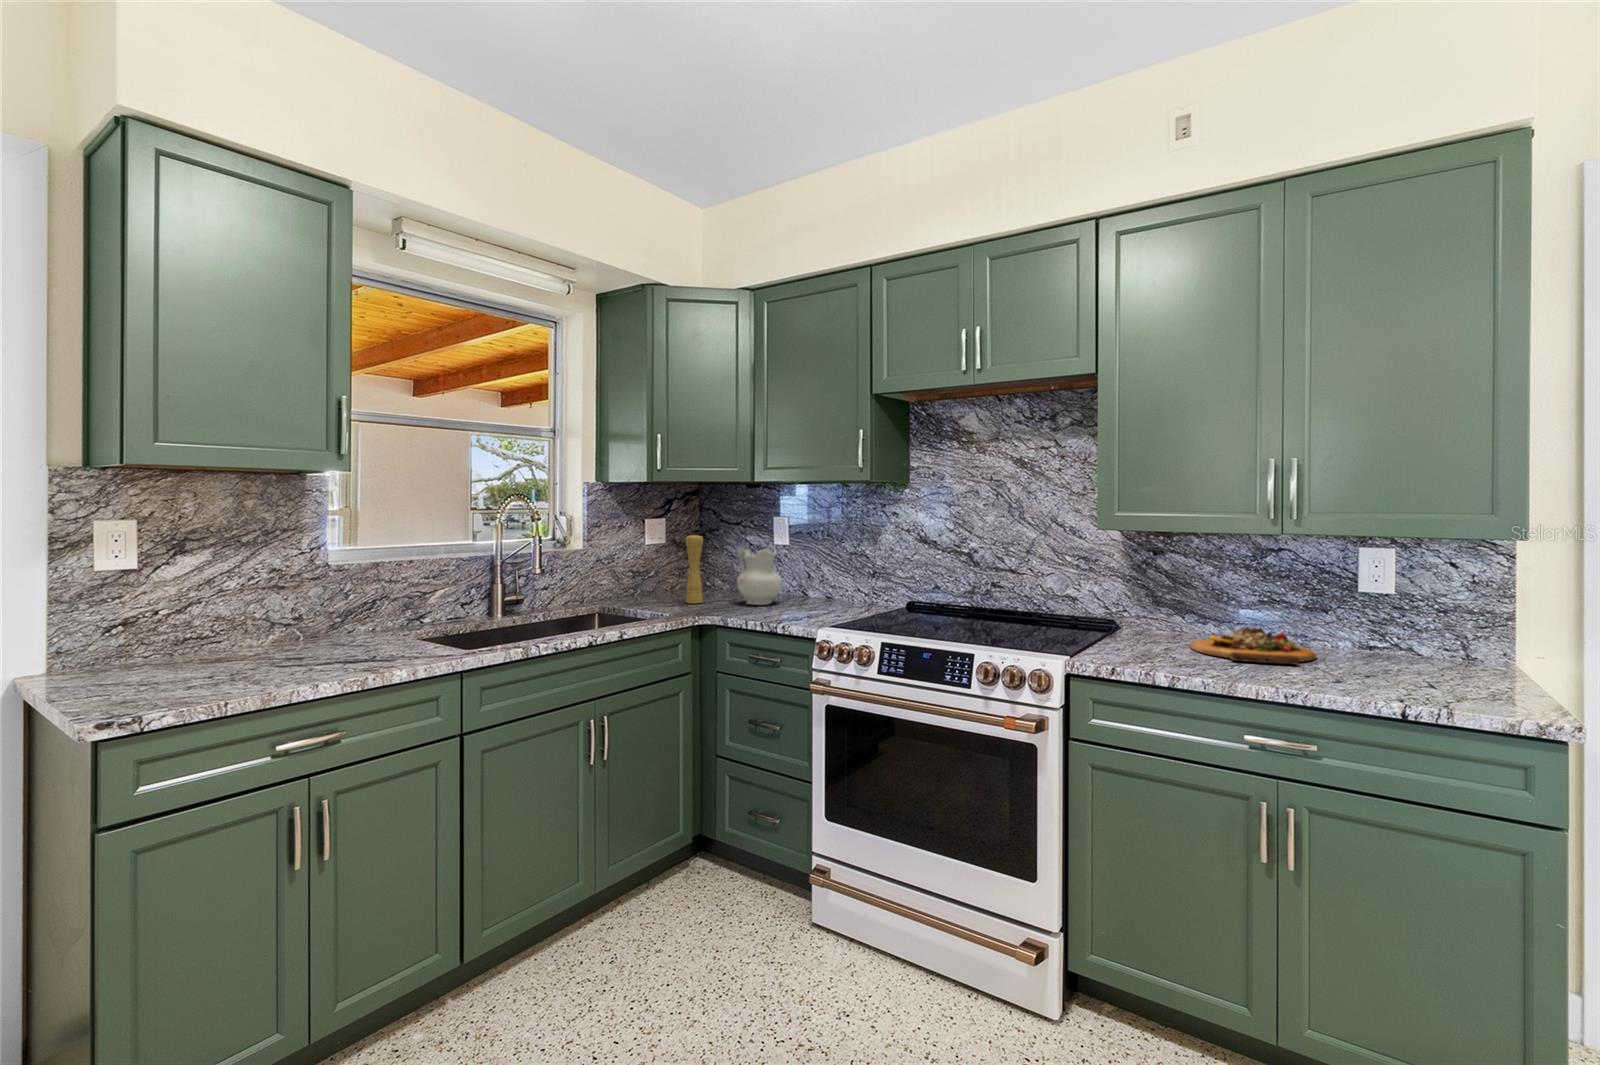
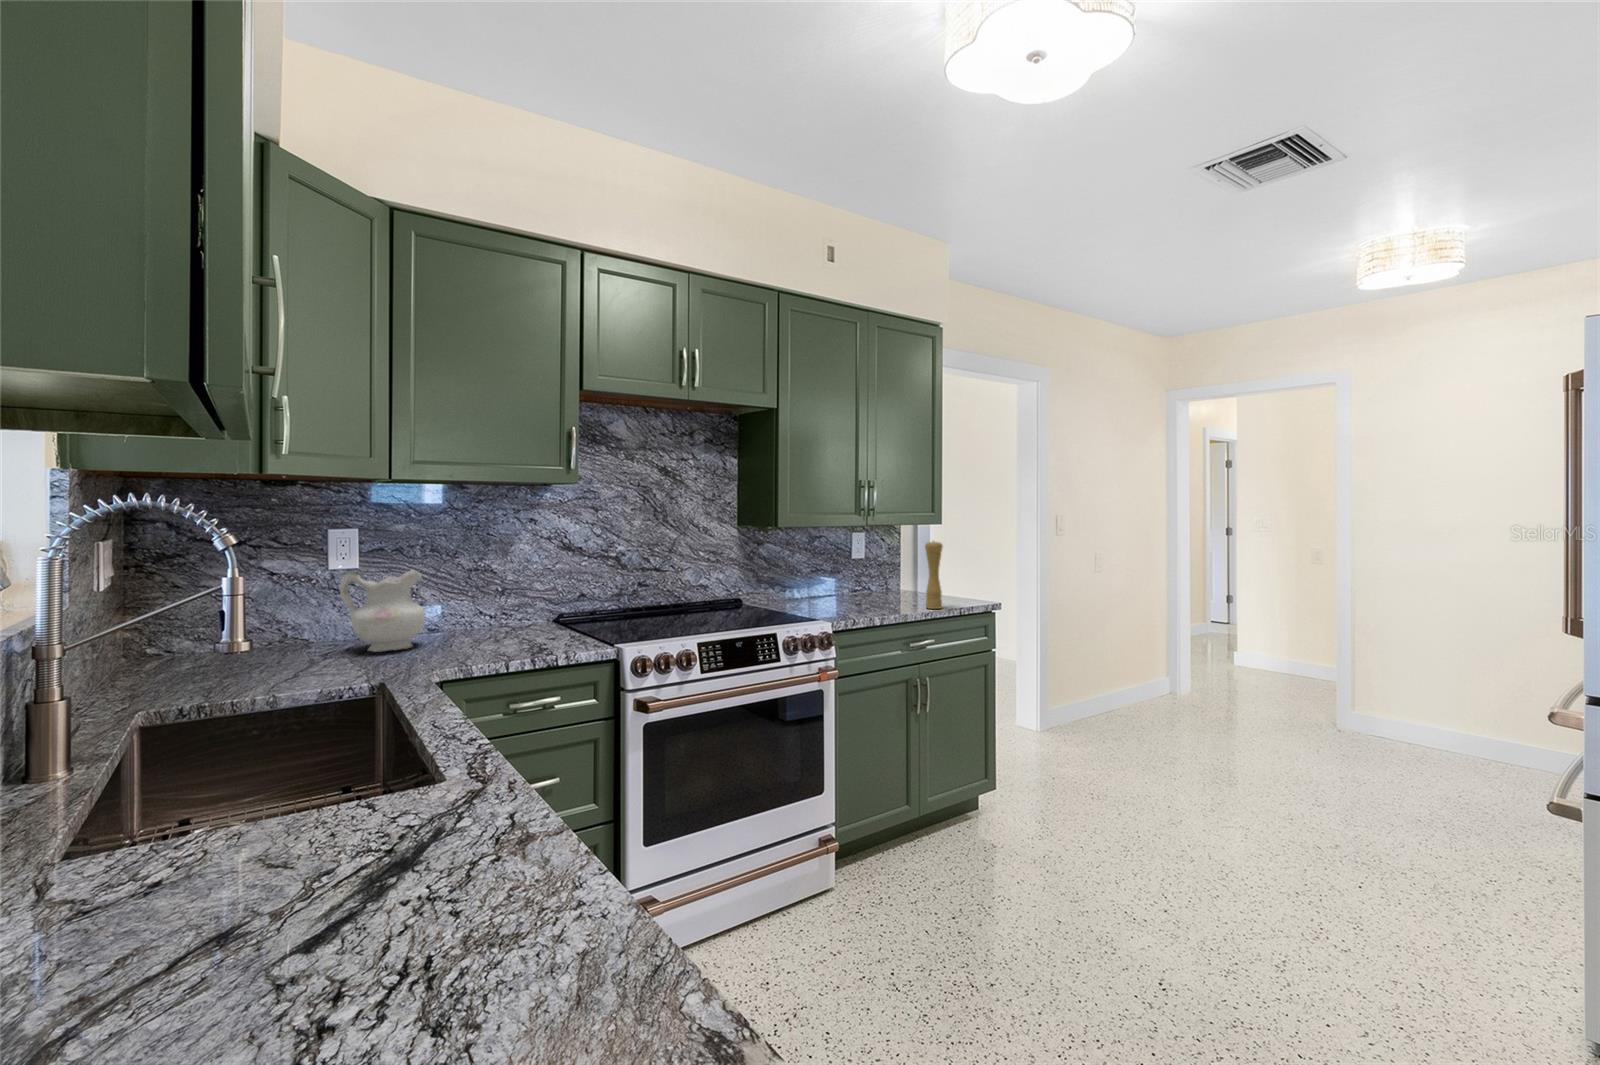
pepper mill: present [685,534,703,604] -> present [925,541,943,609]
cutting board: present [1190,627,1316,665] -> none [814,585,888,606]

